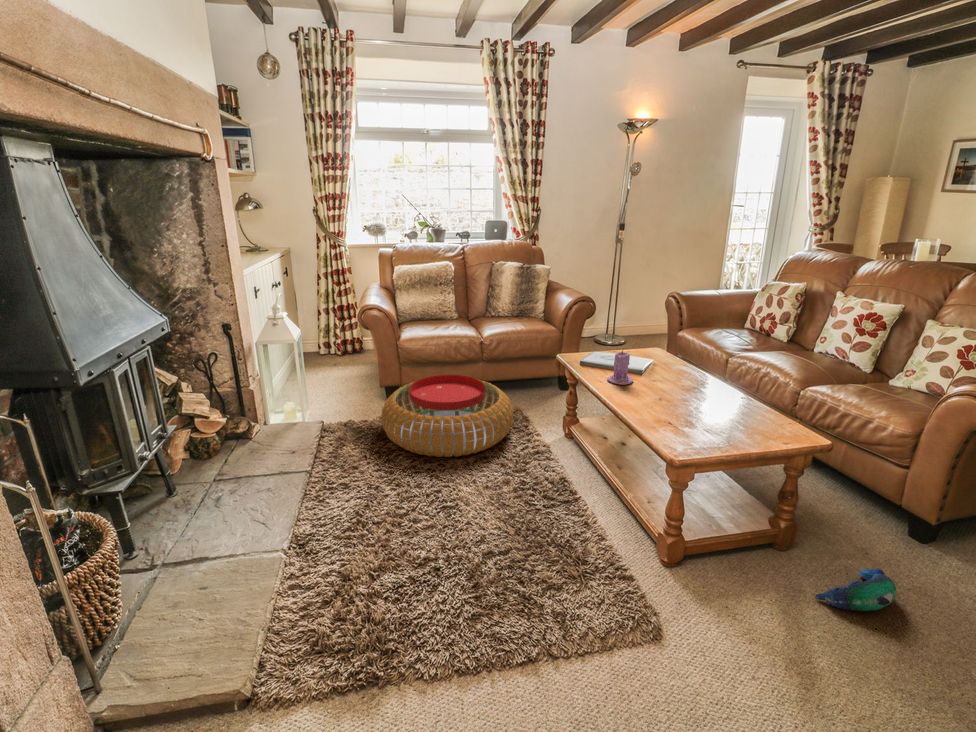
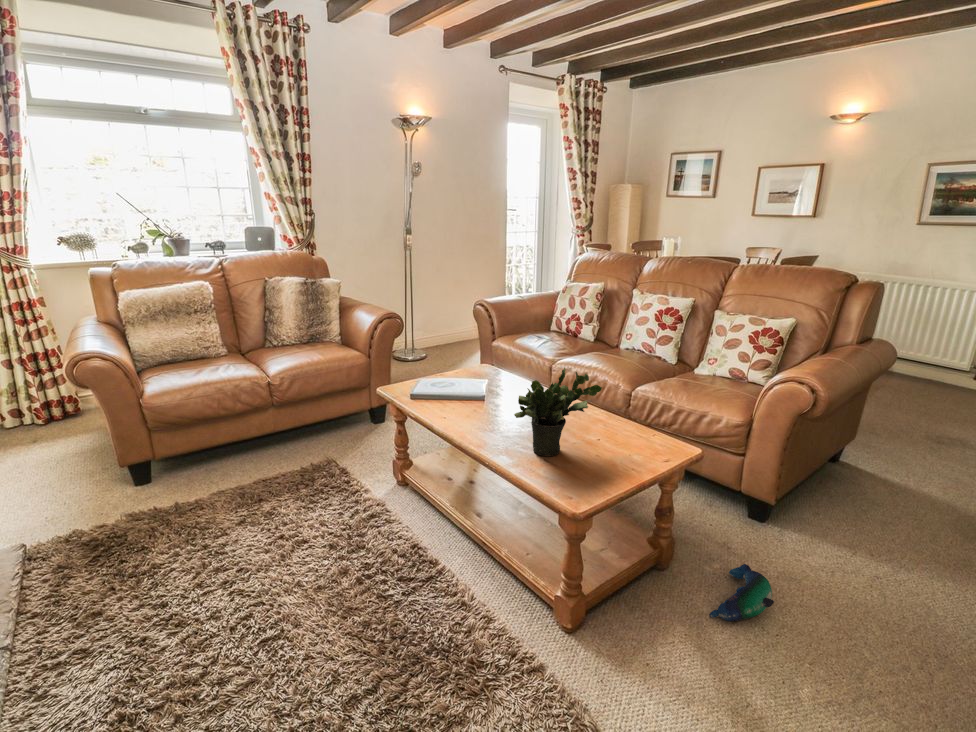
potted plant: none [650,345,741,422] -> present [514,368,602,456]
candle: present [607,351,633,385] -> none [449,375,478,419]
pouf: present [381,375,513,457] -> none [131,434,332,561]

